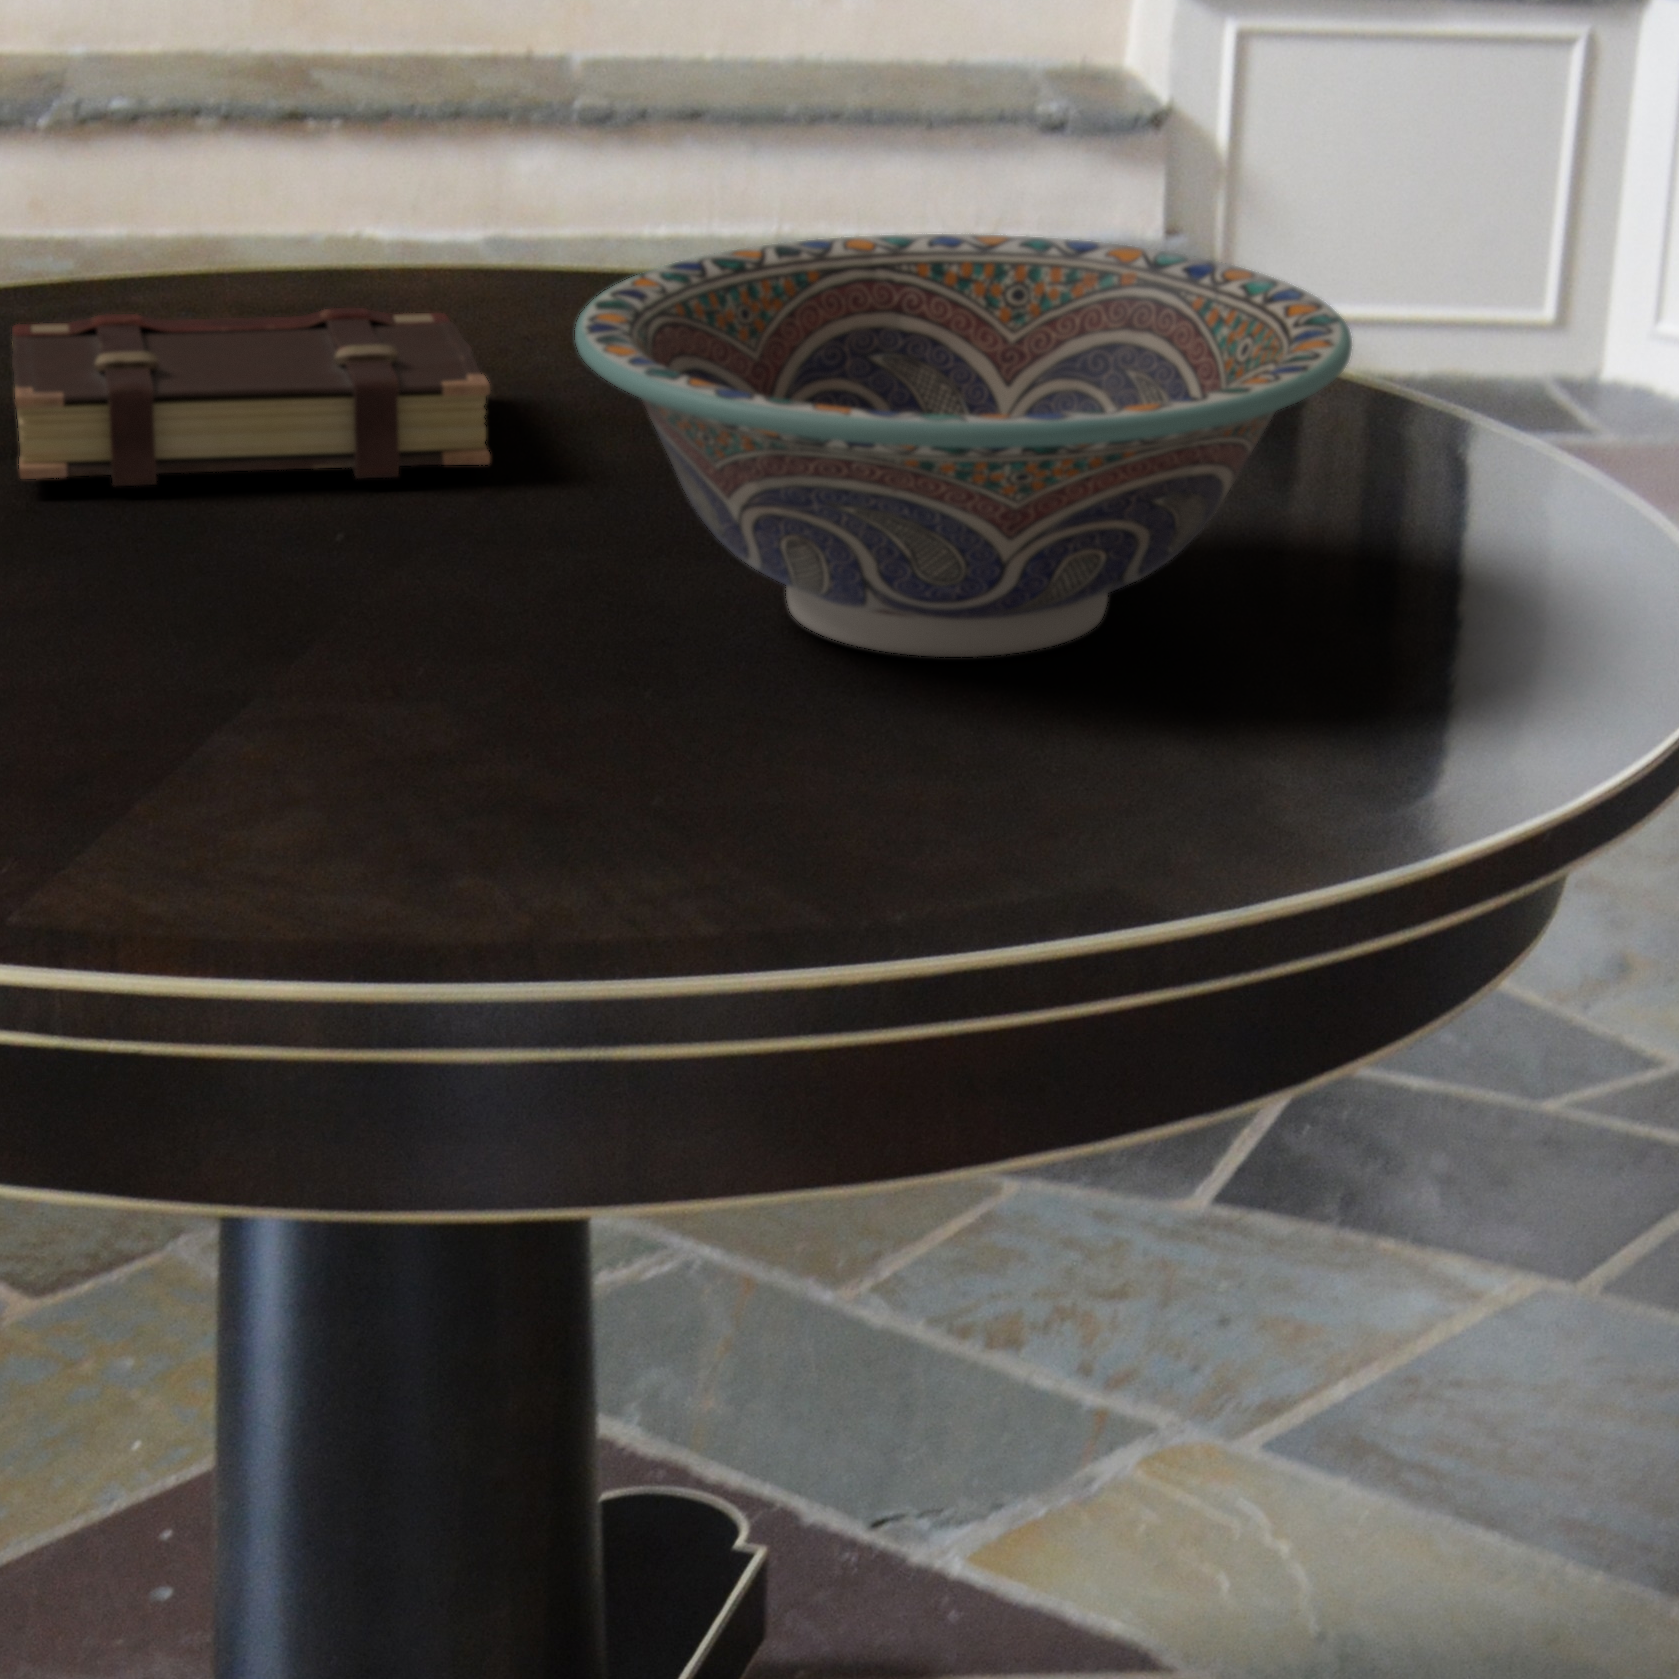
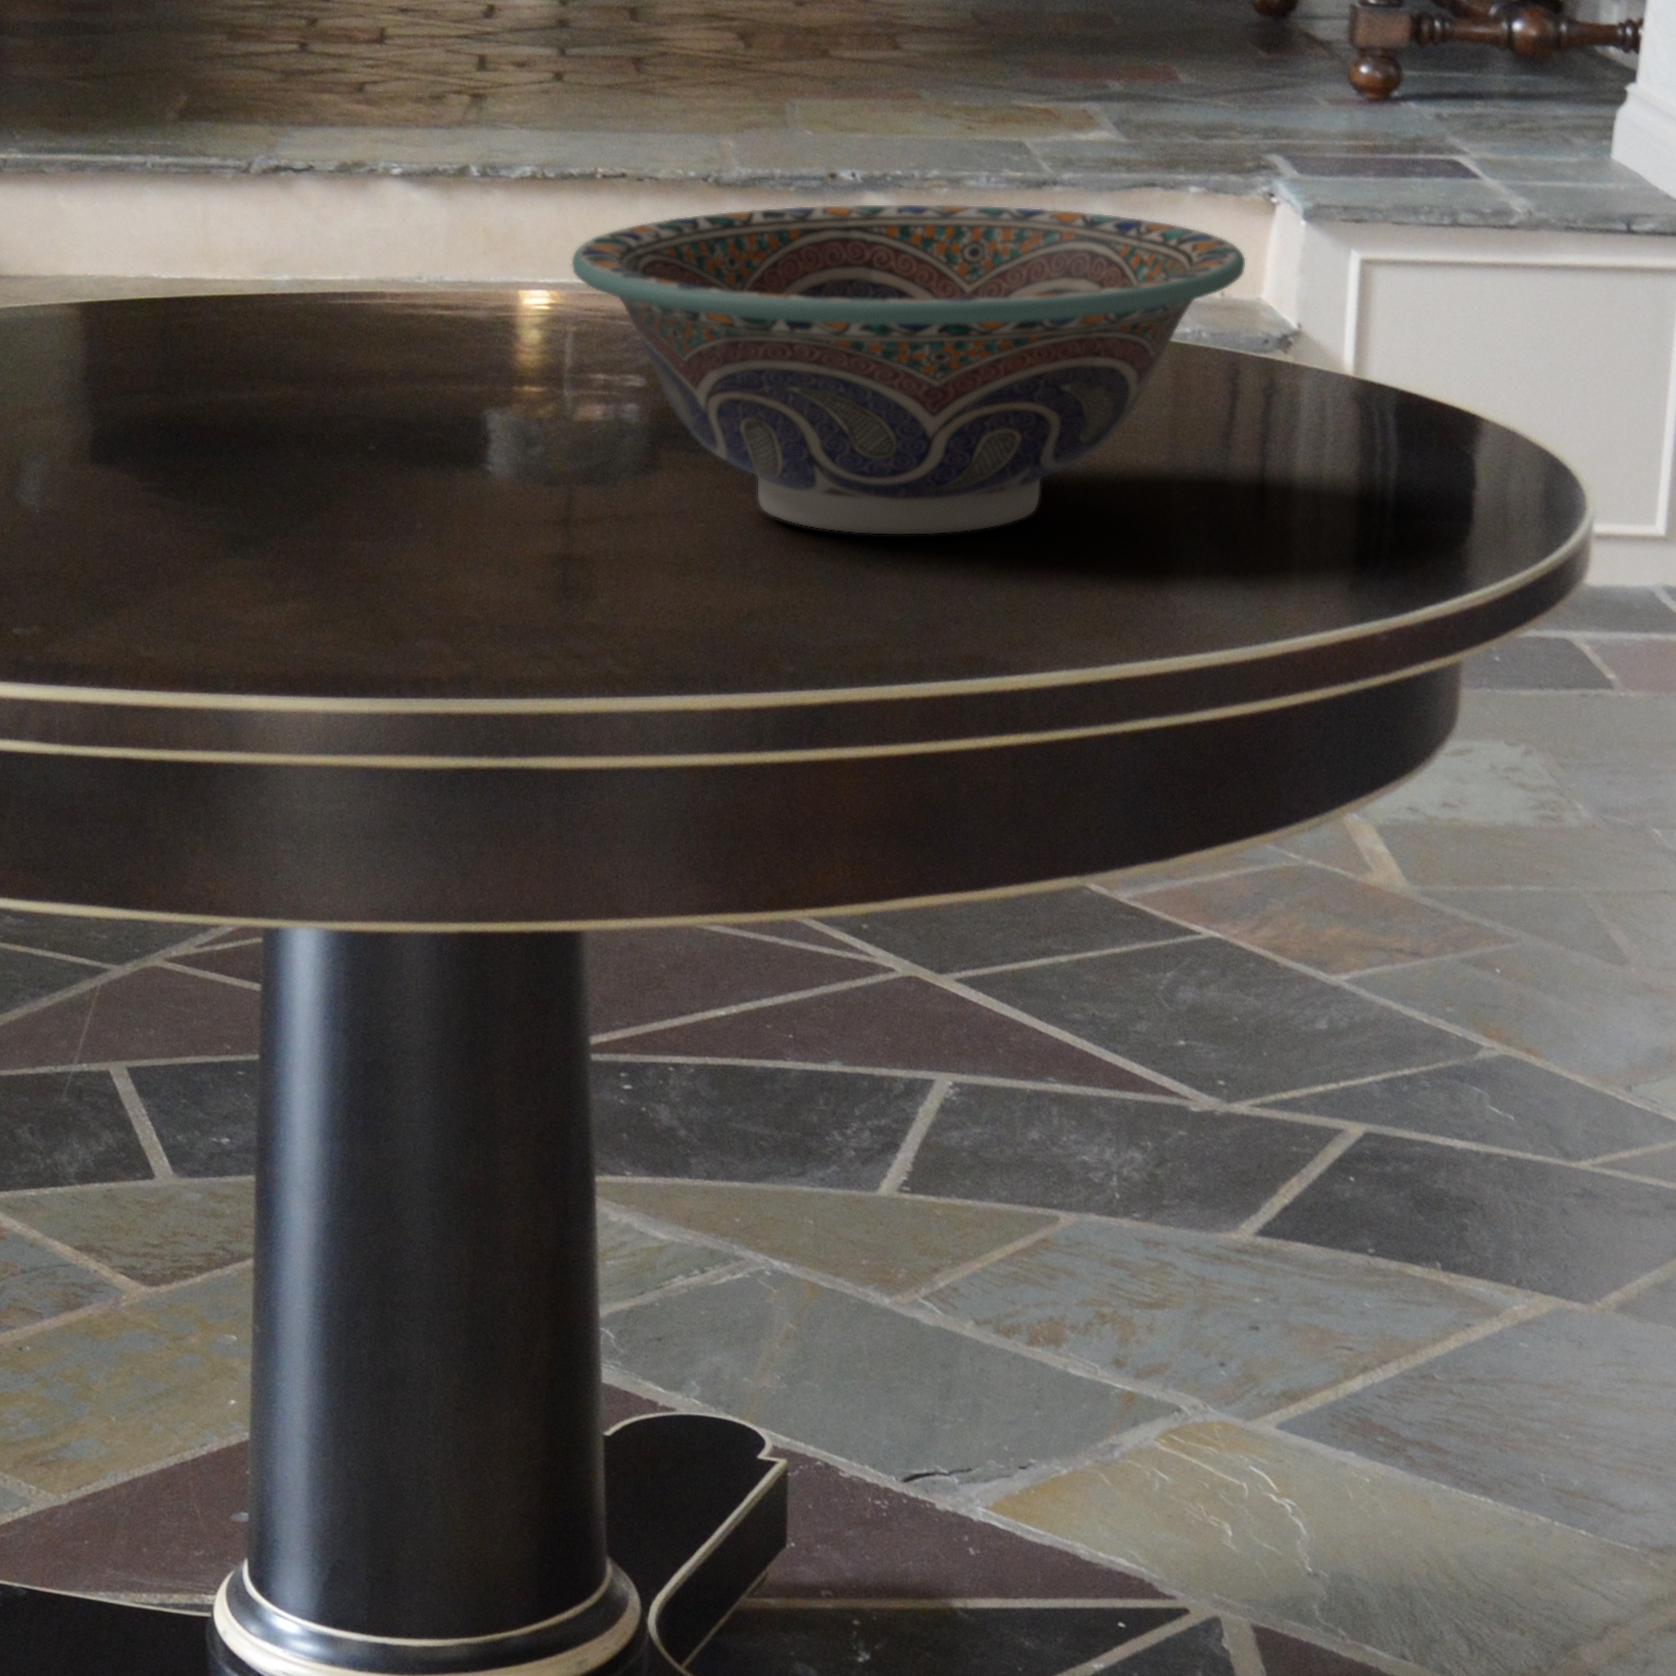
book: present [12,308,490,486] -> none [110,305,526,433]

